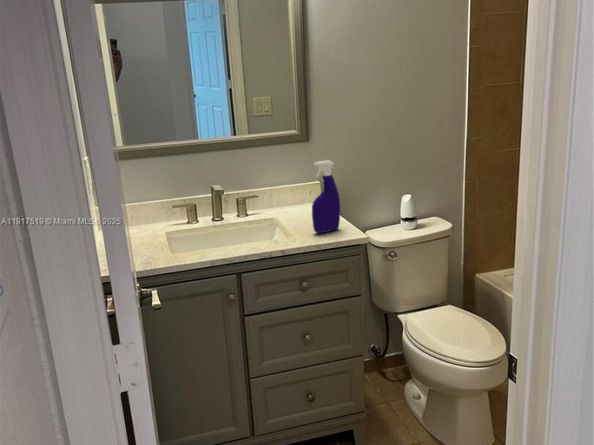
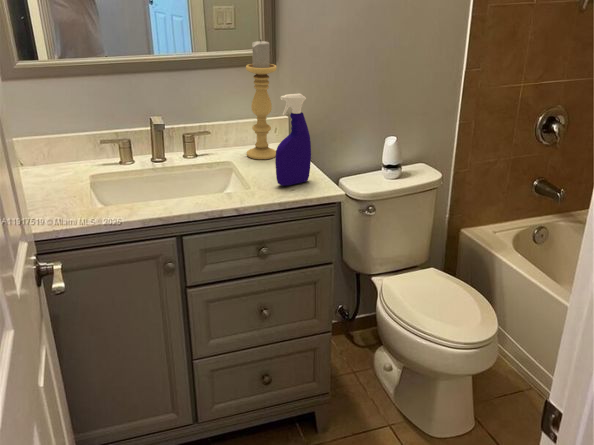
candle holder: none [286,122,313,216] -> present [246,40,276,159]

